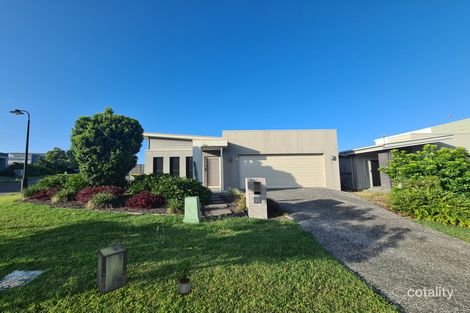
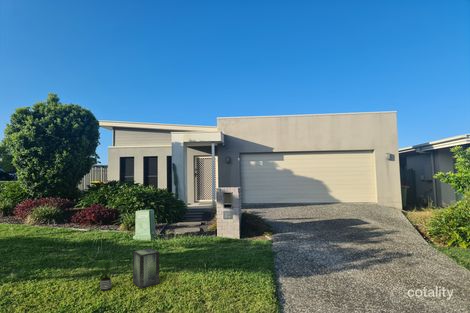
storage box: present [97,244,127,295] -> present [133,248,159,288]

